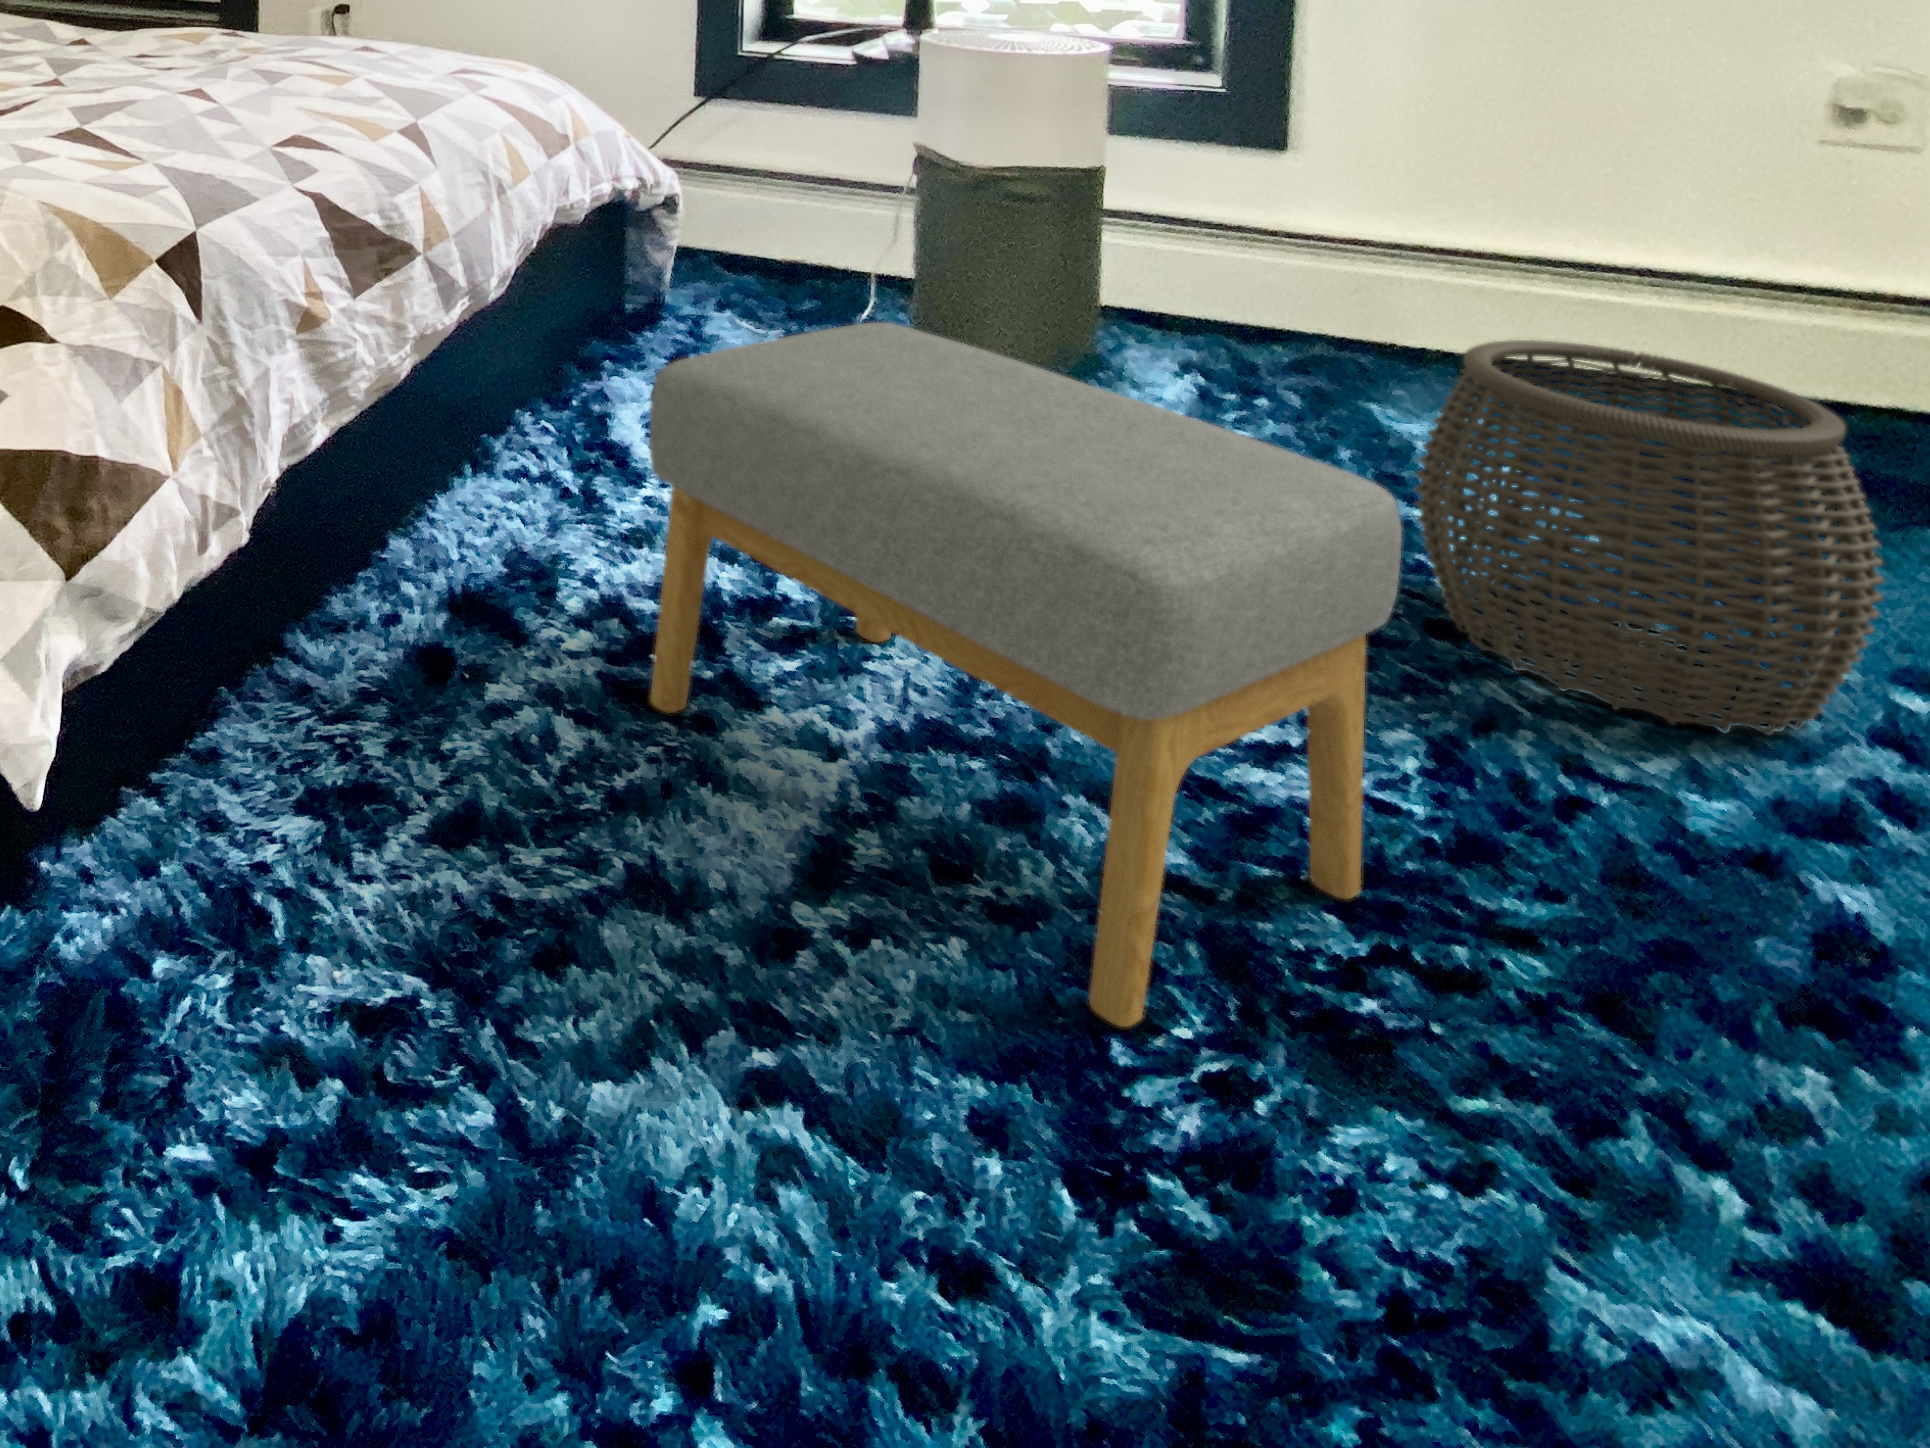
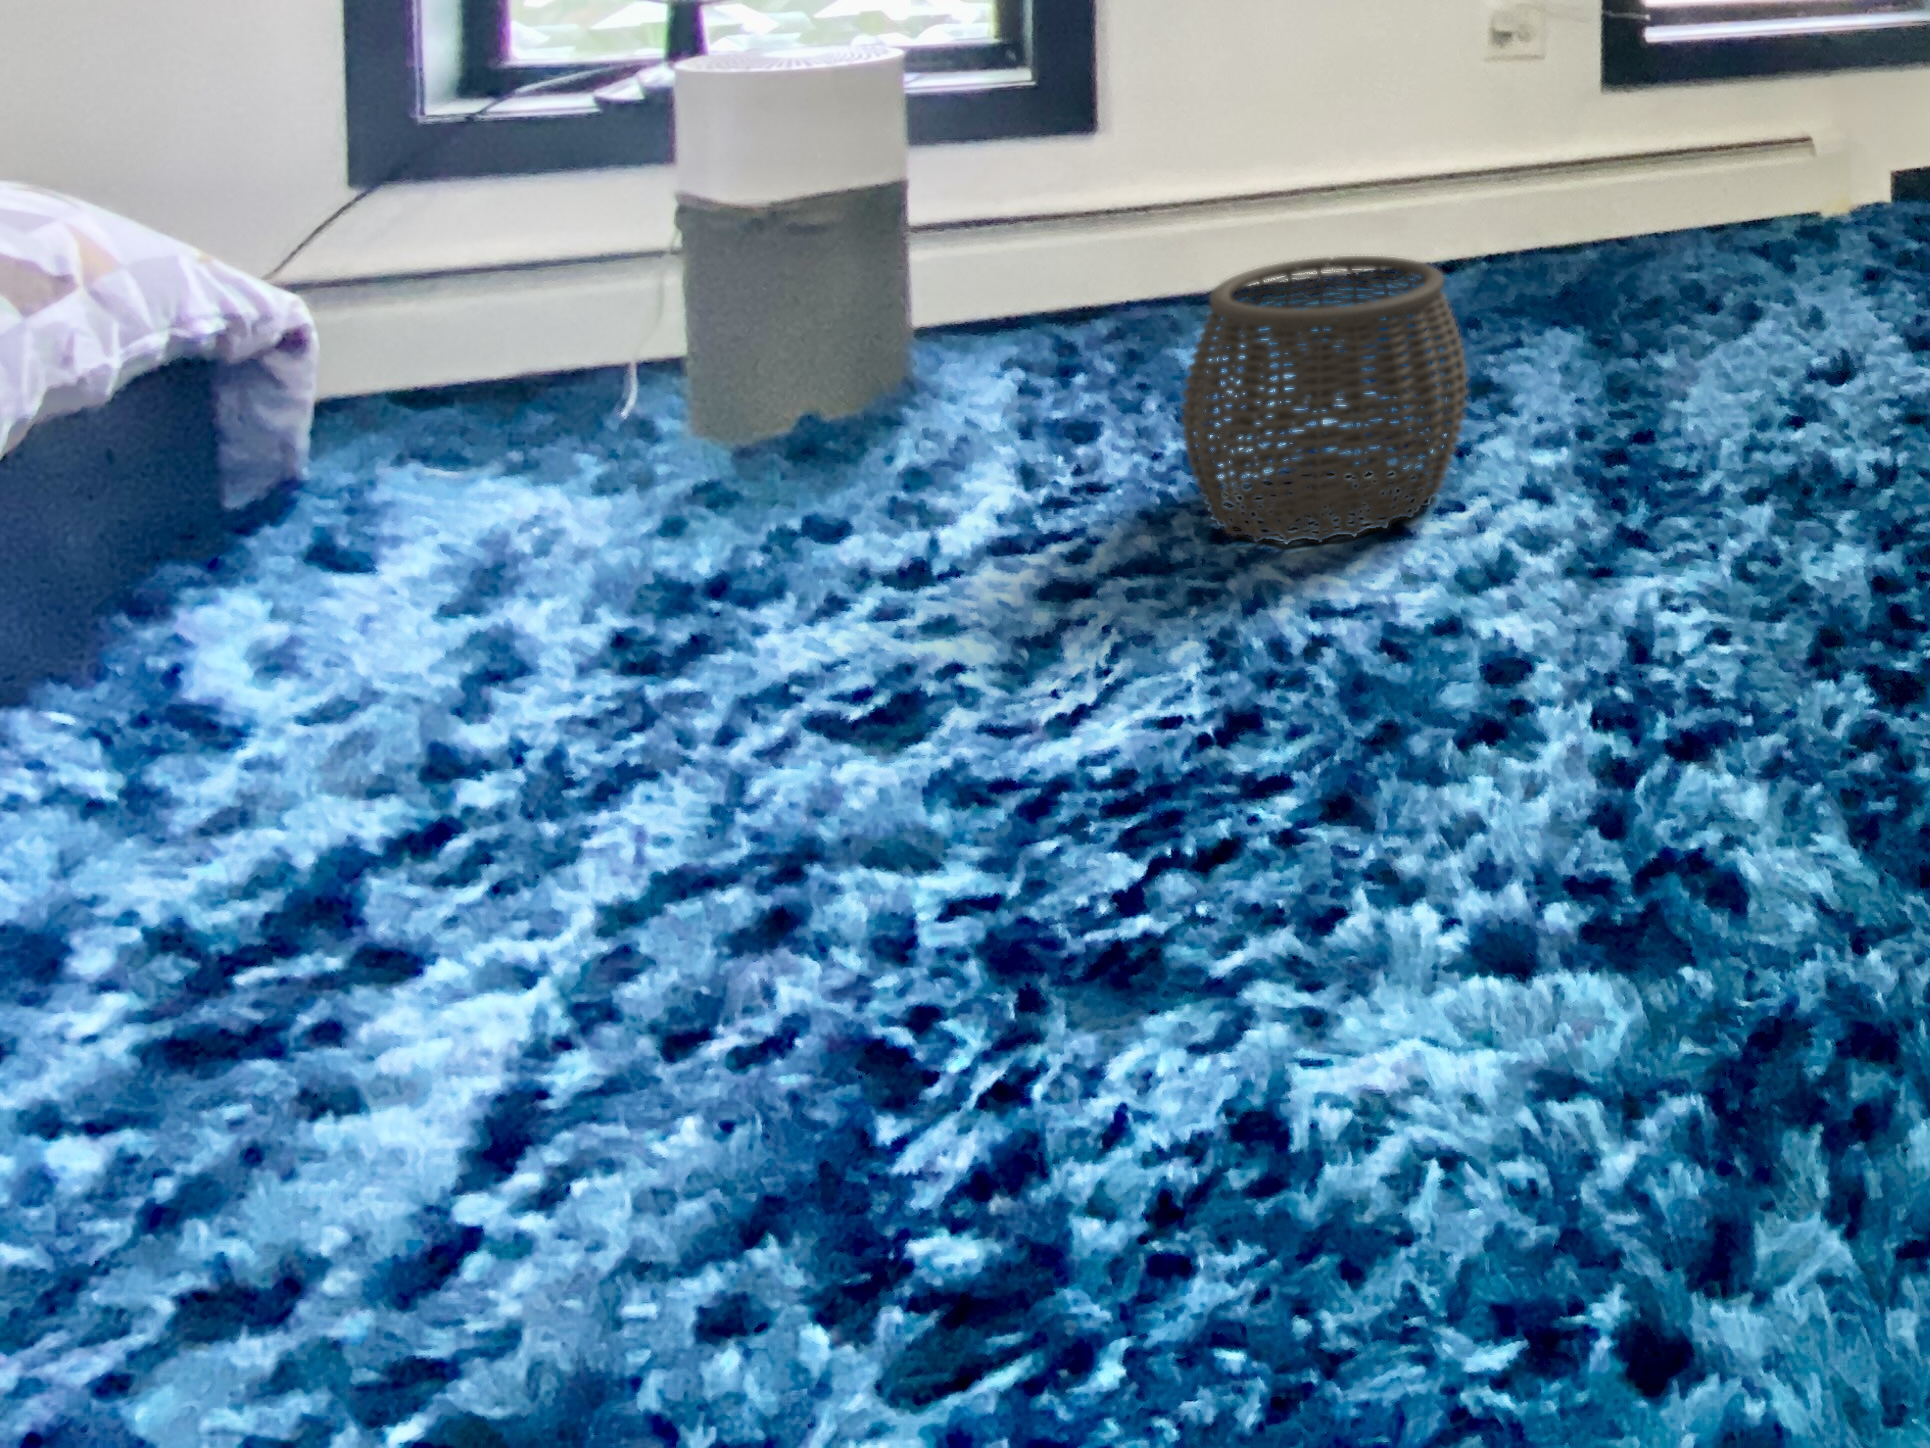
footstool: present [649,322,1402,1027] -> none [183,430,1125,1061]

